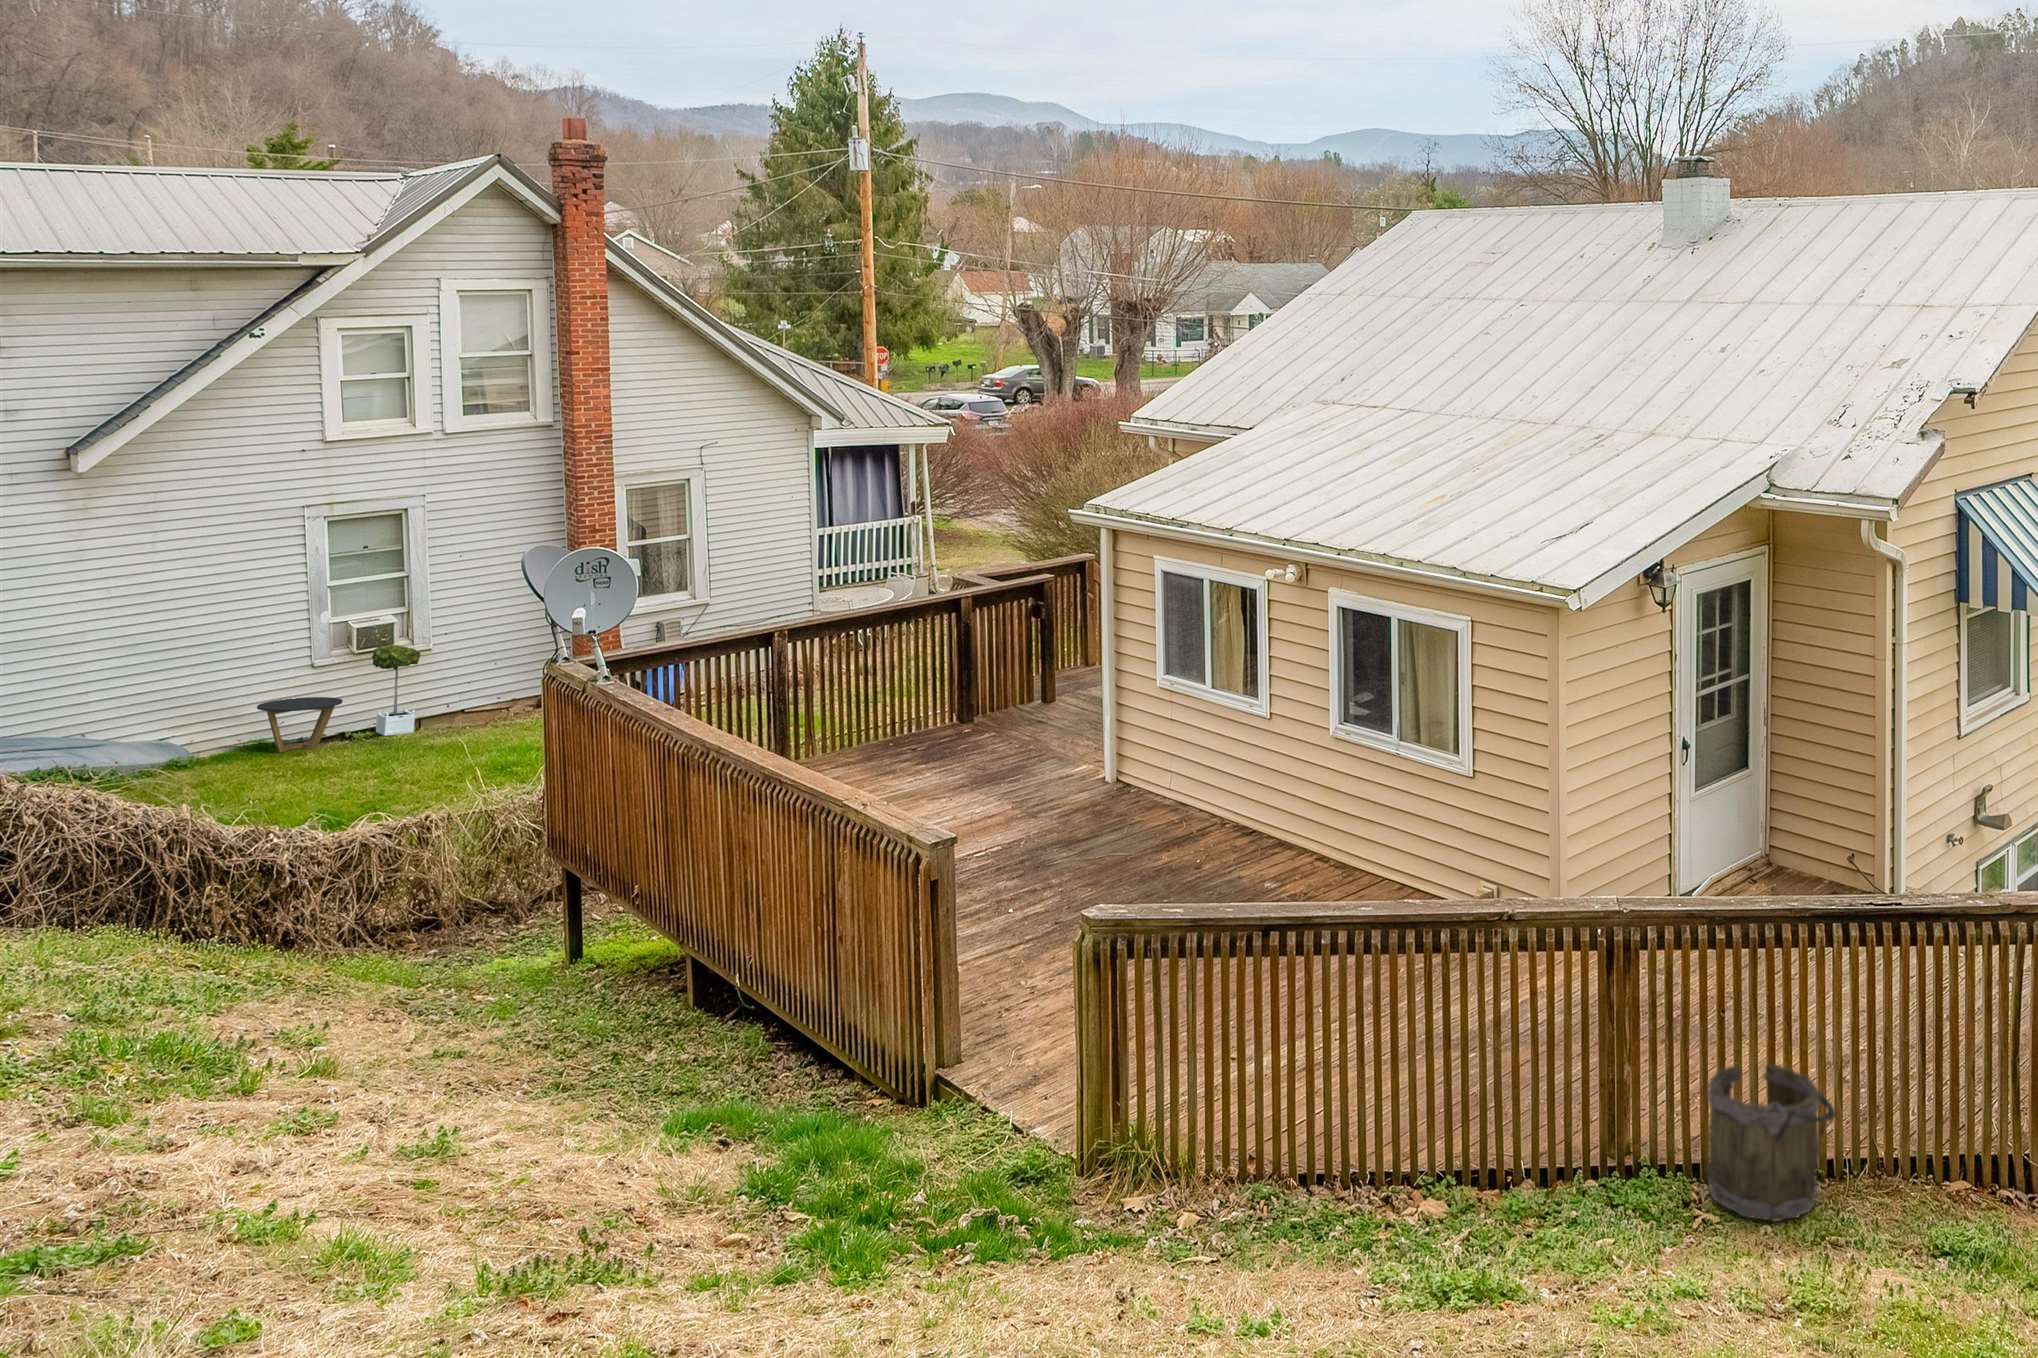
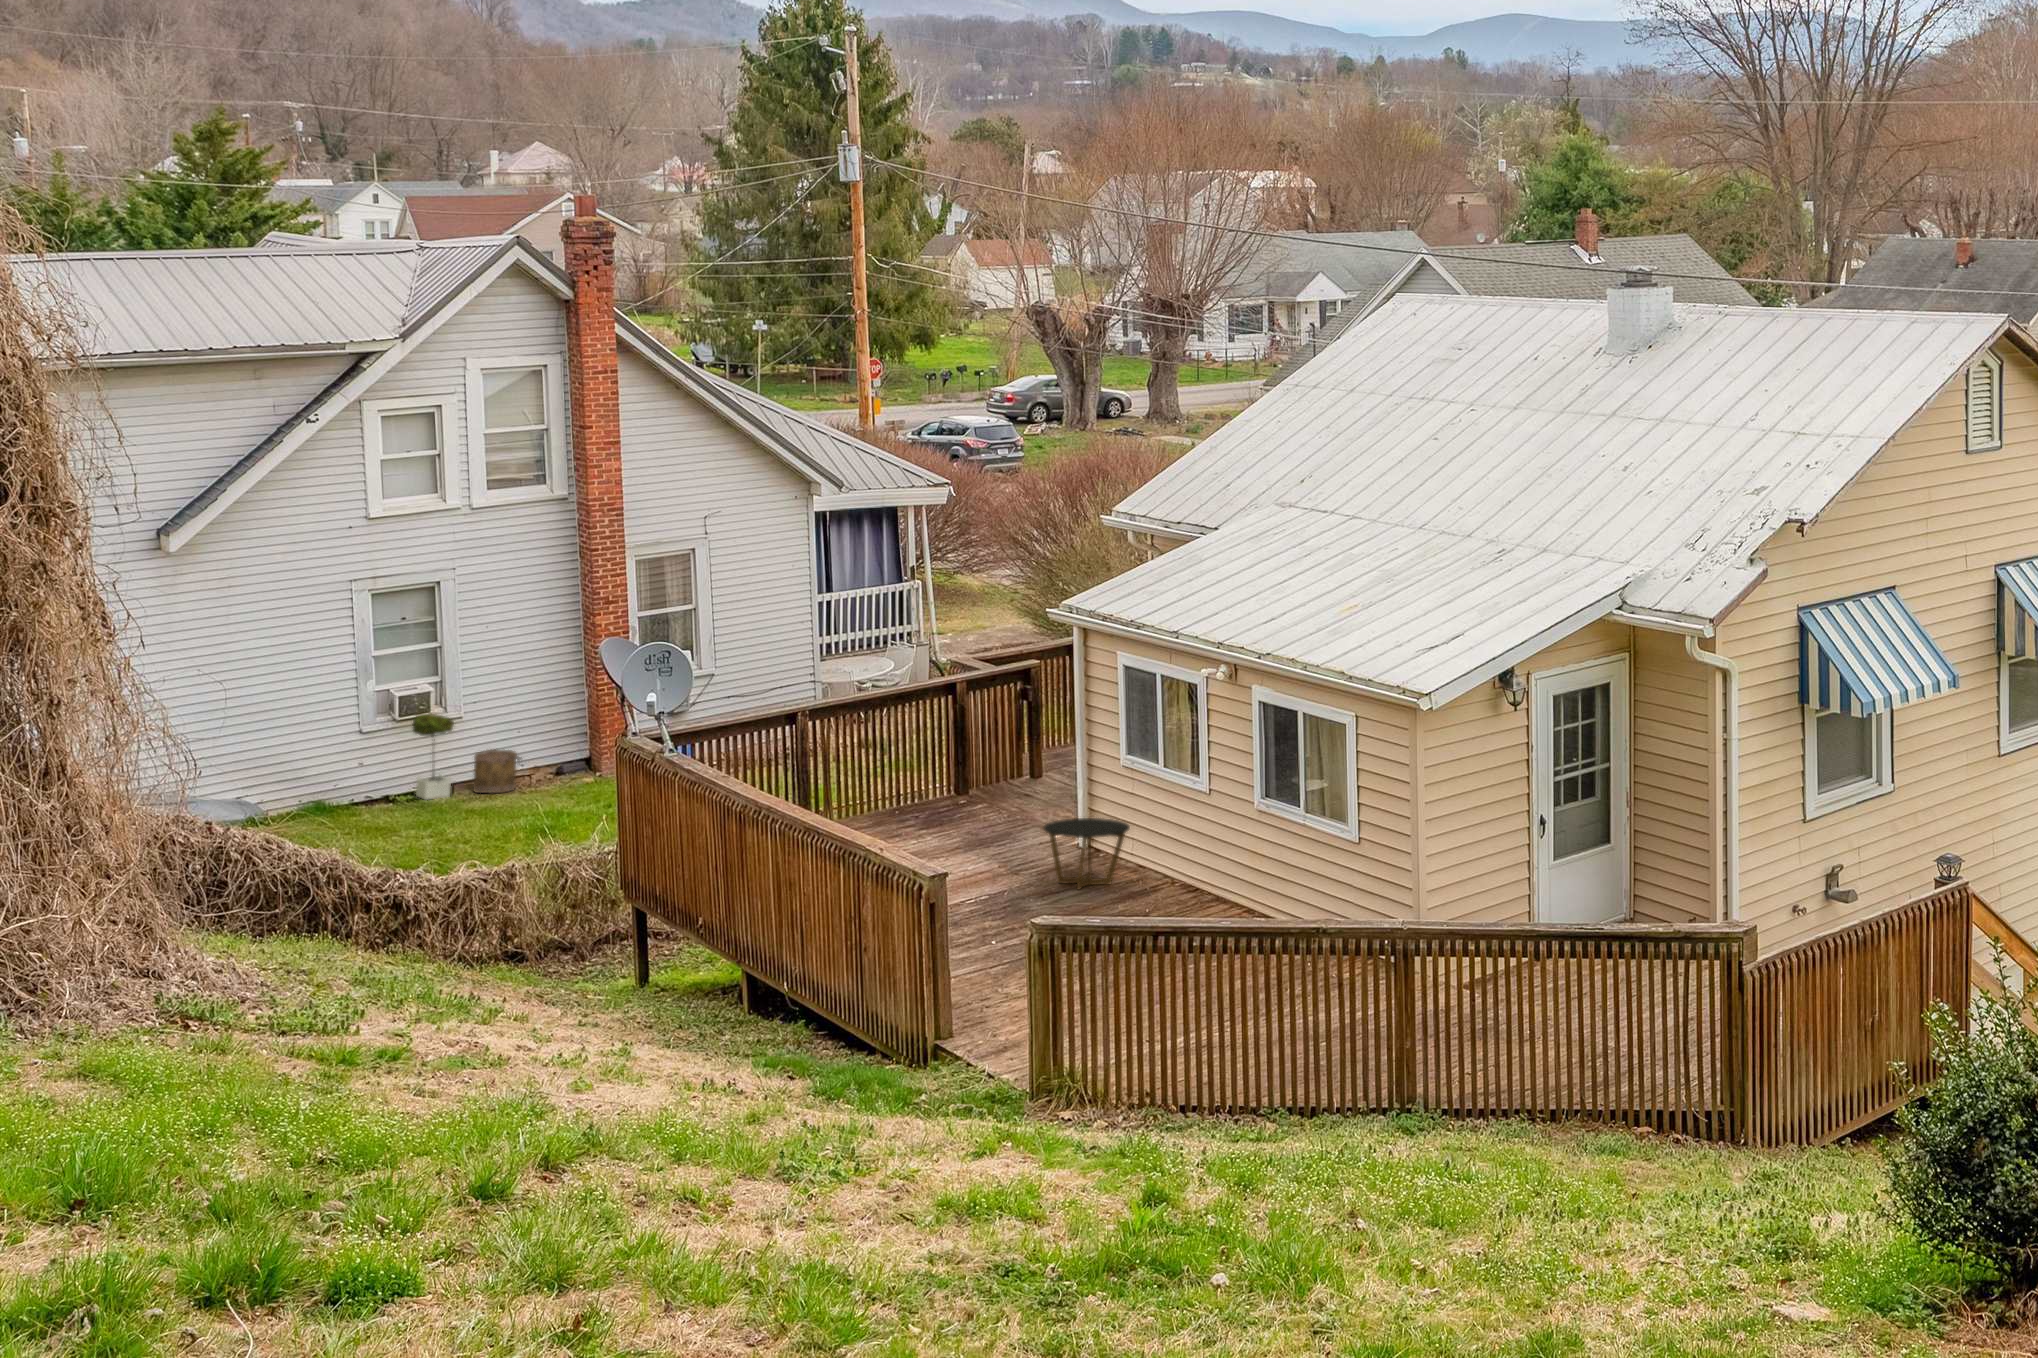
side table: present [257,697,342,753] -> present [1044,818,1130,889]
bucket: present [1707,1065,1835,1221] -> present [473,750,521,793]

